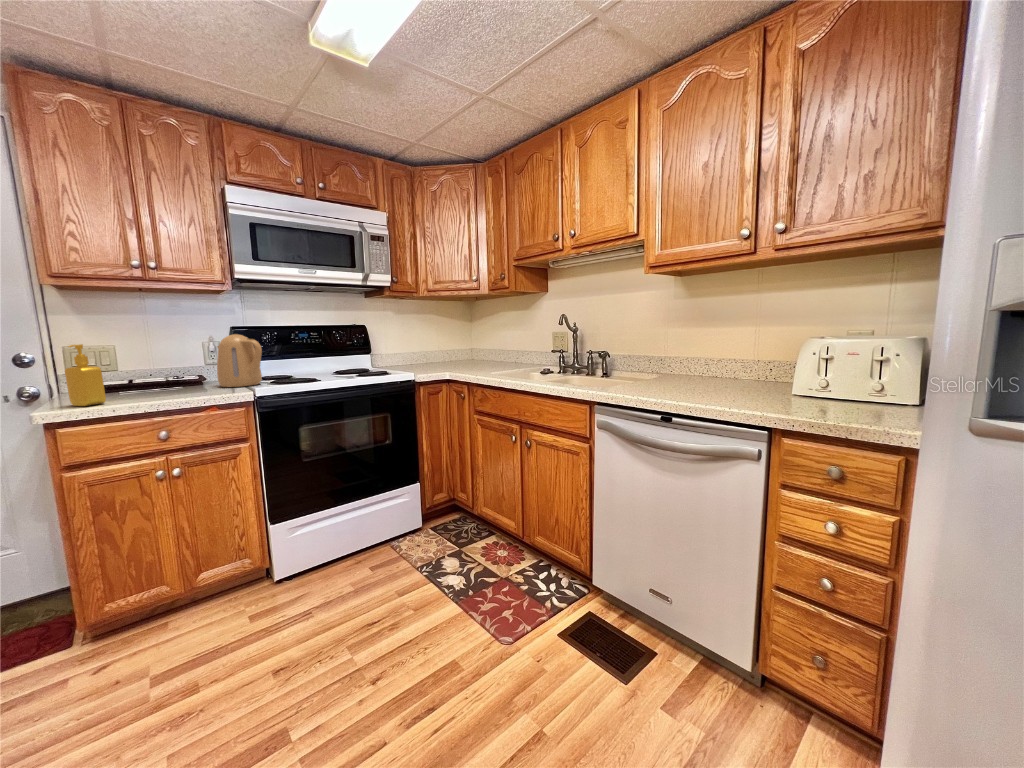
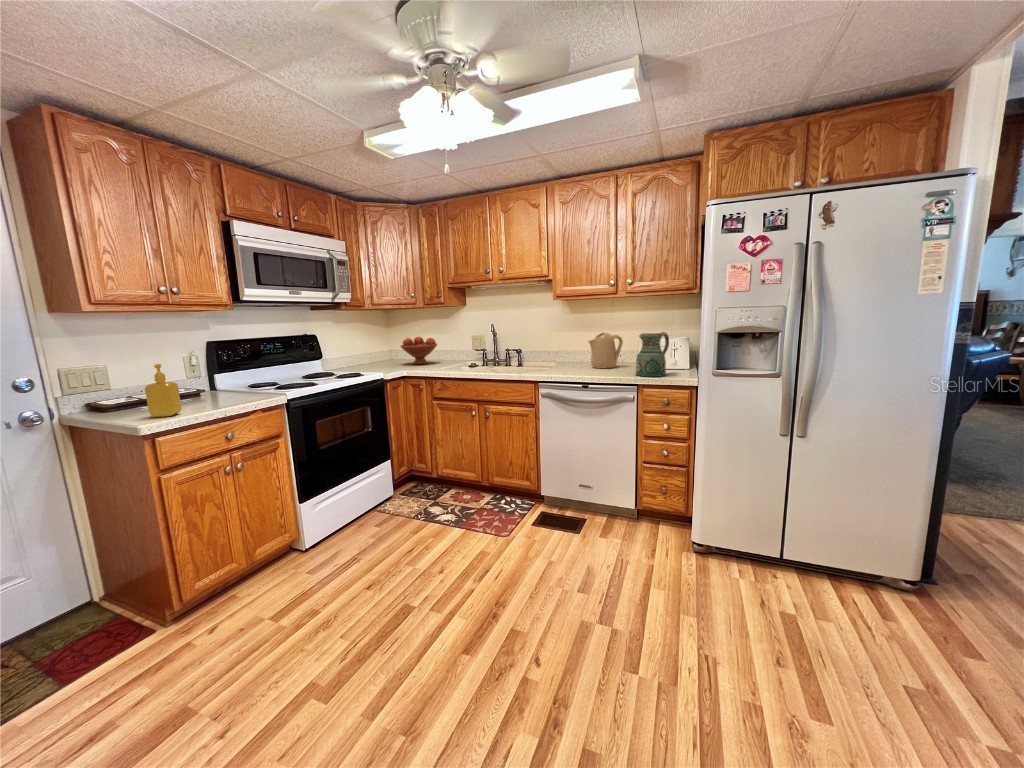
ceramic pitcher: none [771,320,861,414] -> present [636,332,669,377]
fruit bowl: none [462,331,508,365] -> present [401,337,437,364]
kettle: present [217,334,262,387] -> present [589,333,623,369]

